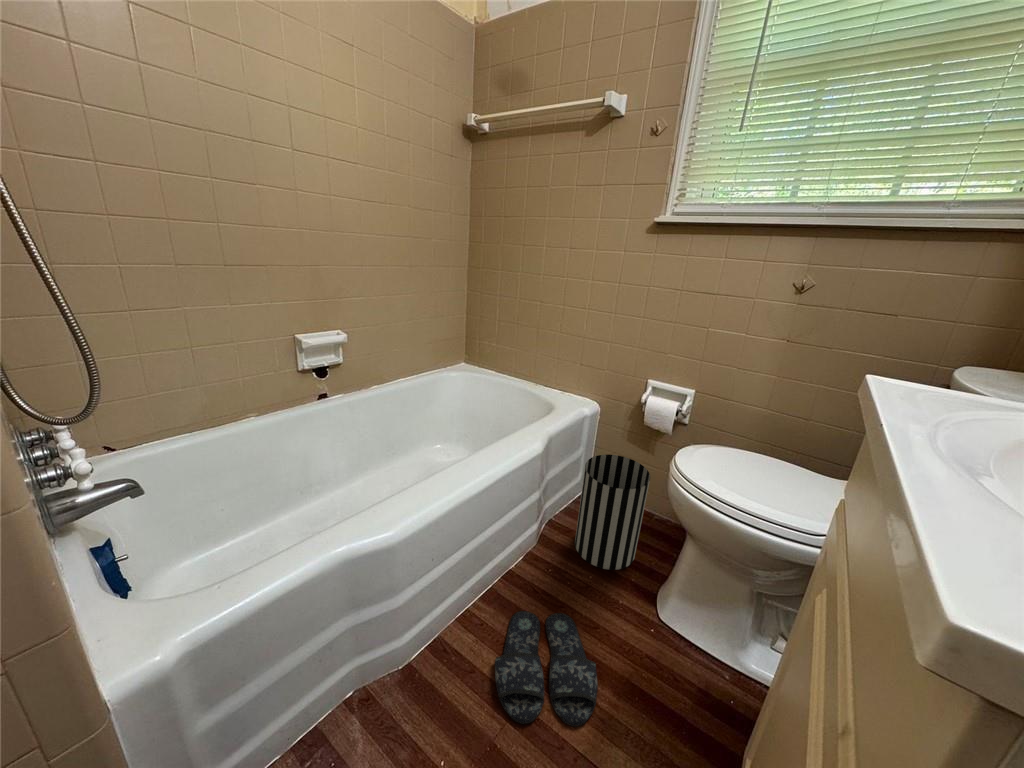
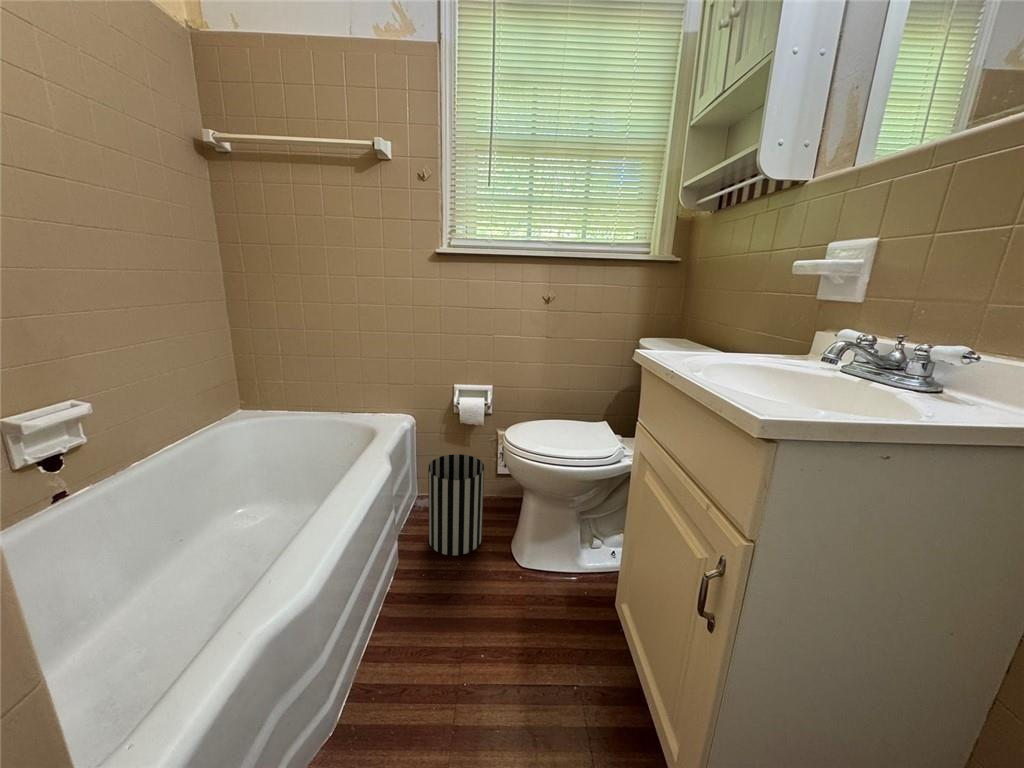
slippers: present [495,611,598,727] -> none [413,602,514,702]

